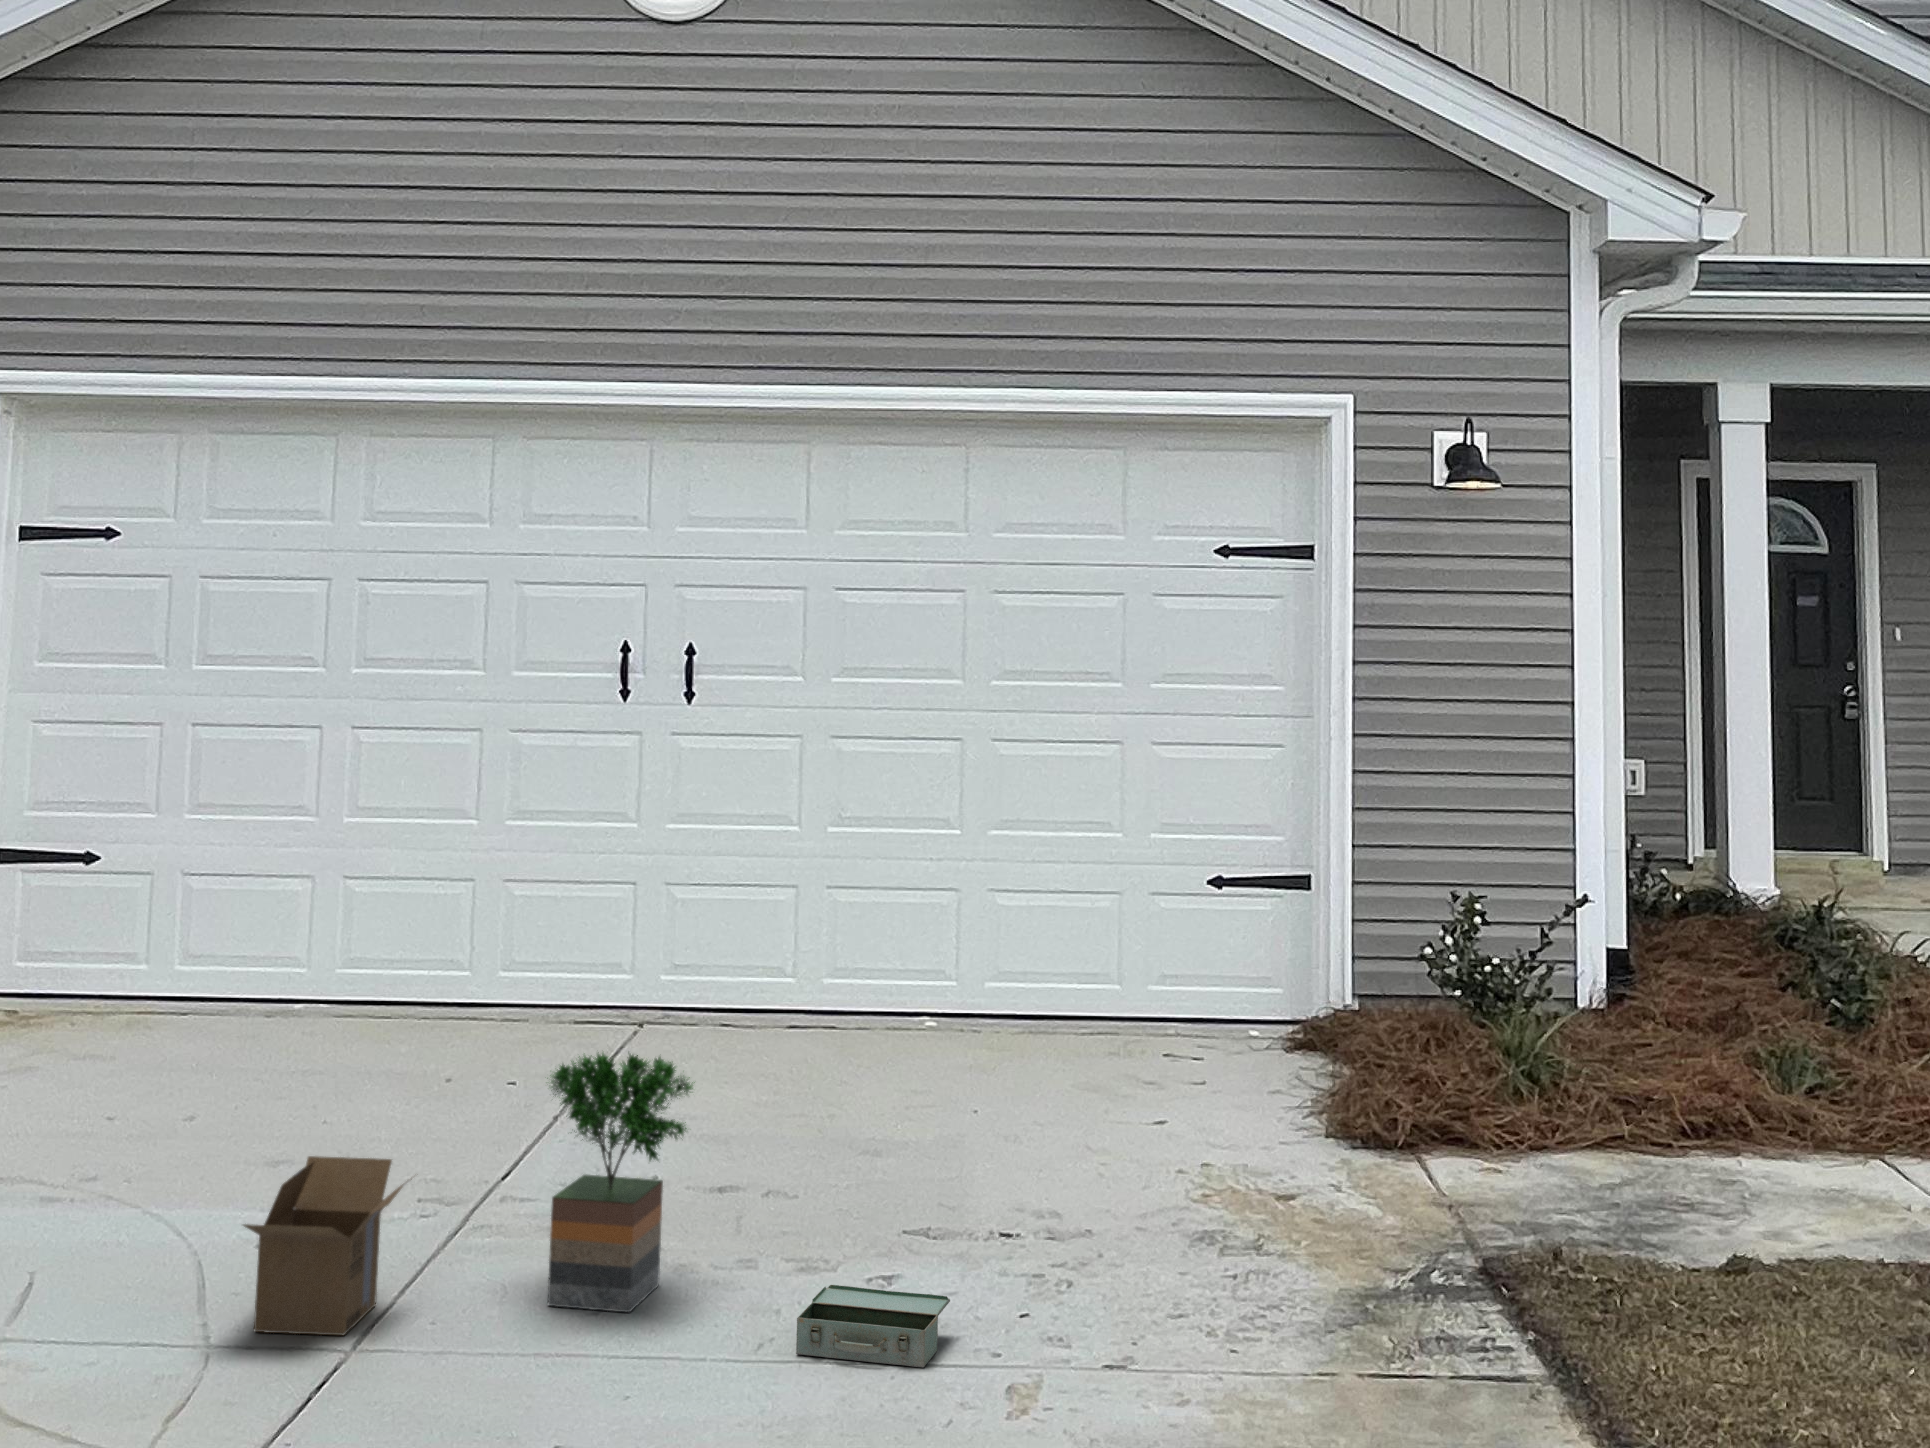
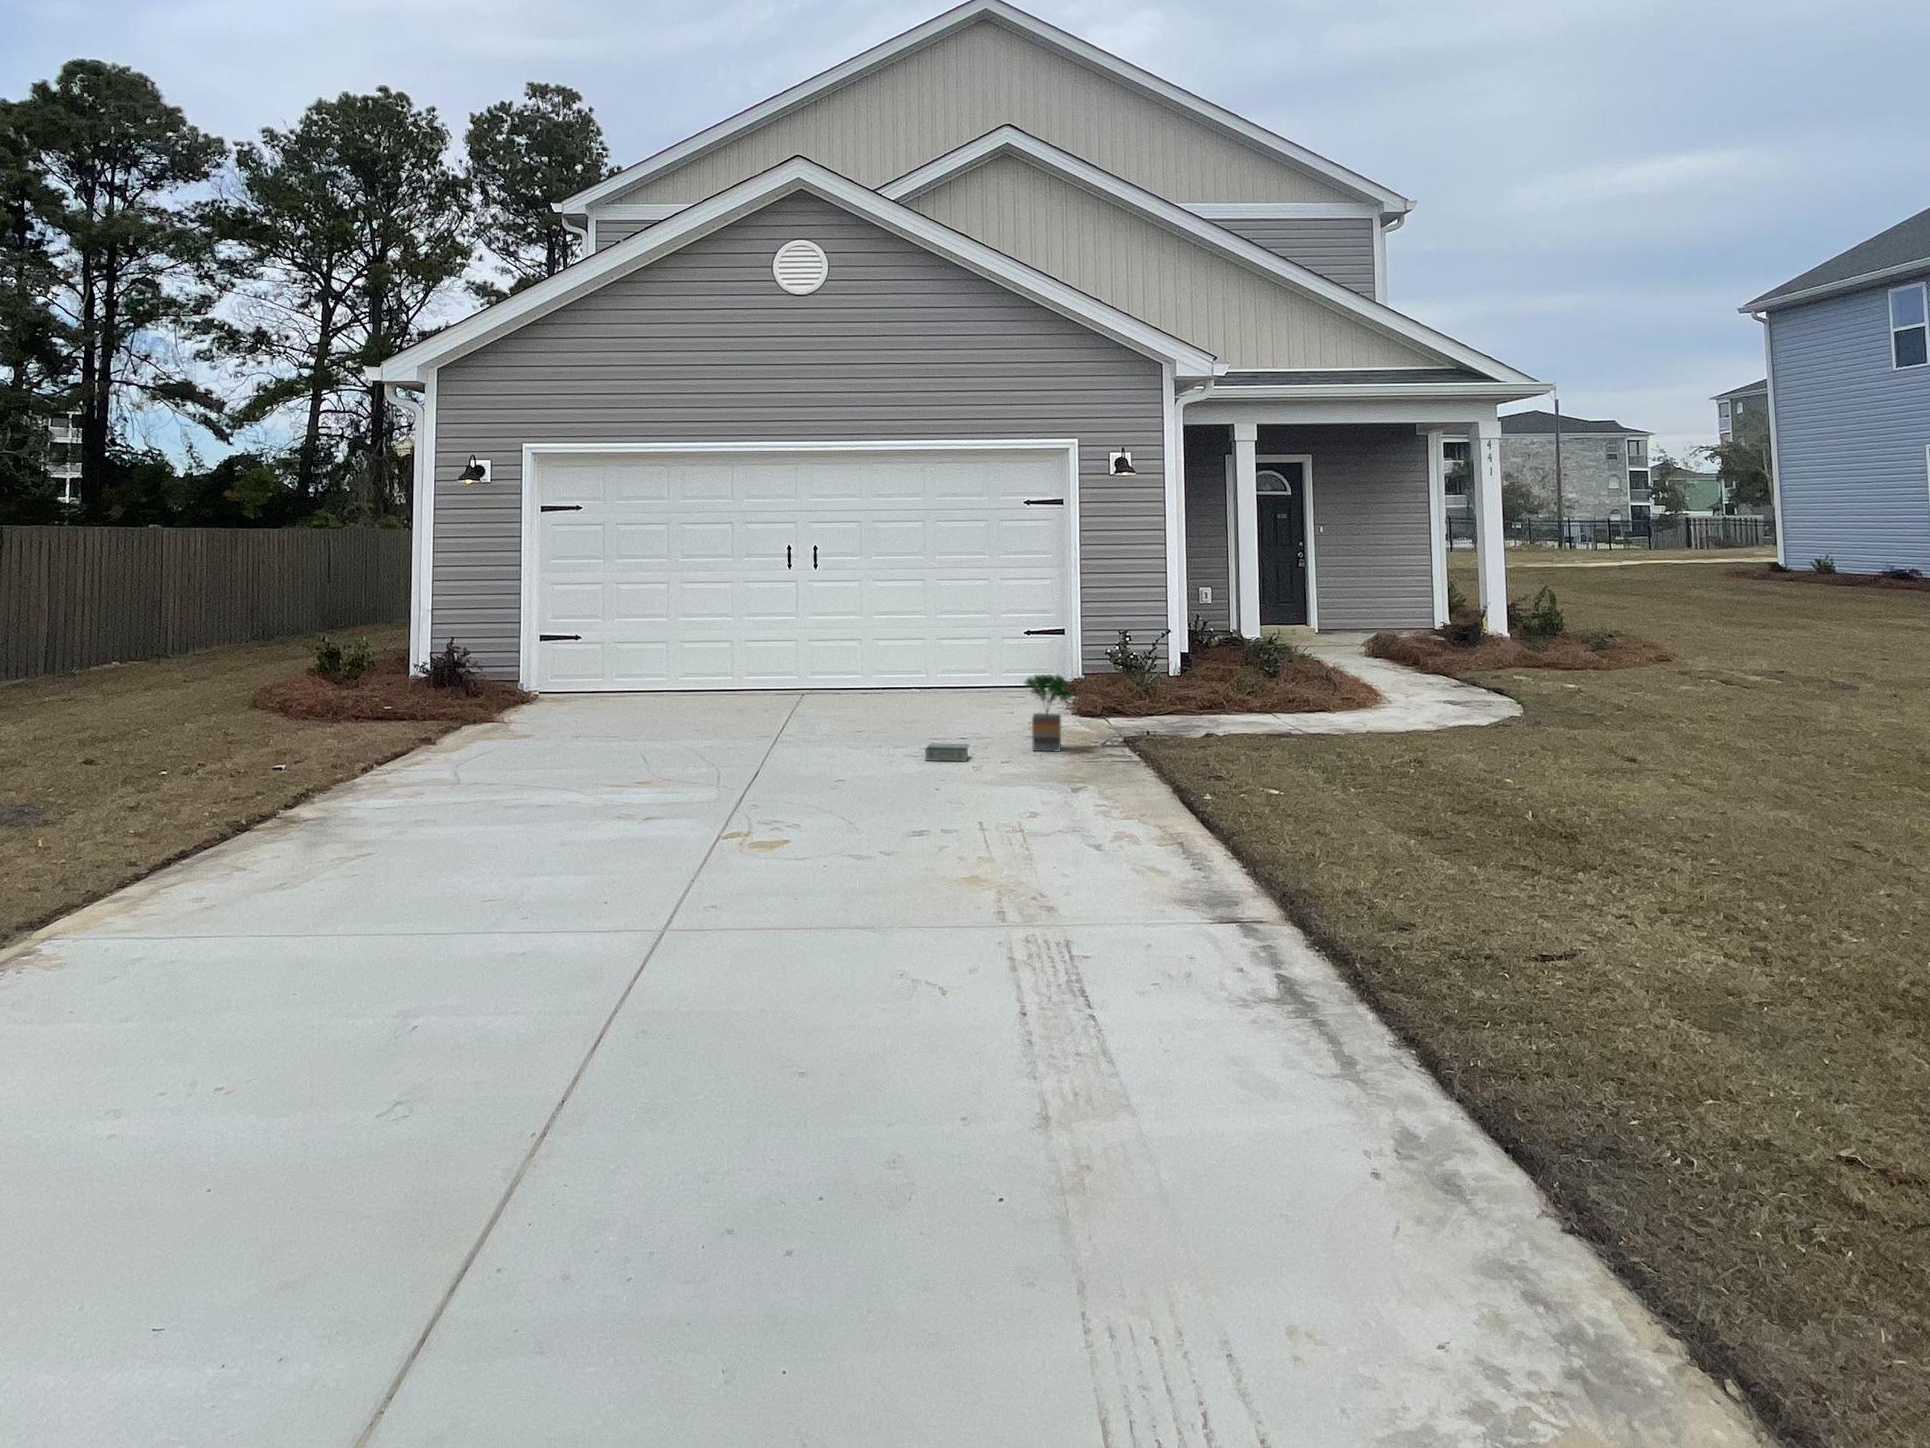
potted tree: present [547,1053,695,1312] -> present [1024,674,1072,751]
cardboard box: present [243,1156,407,1335] -> none [751,712,796,762]

